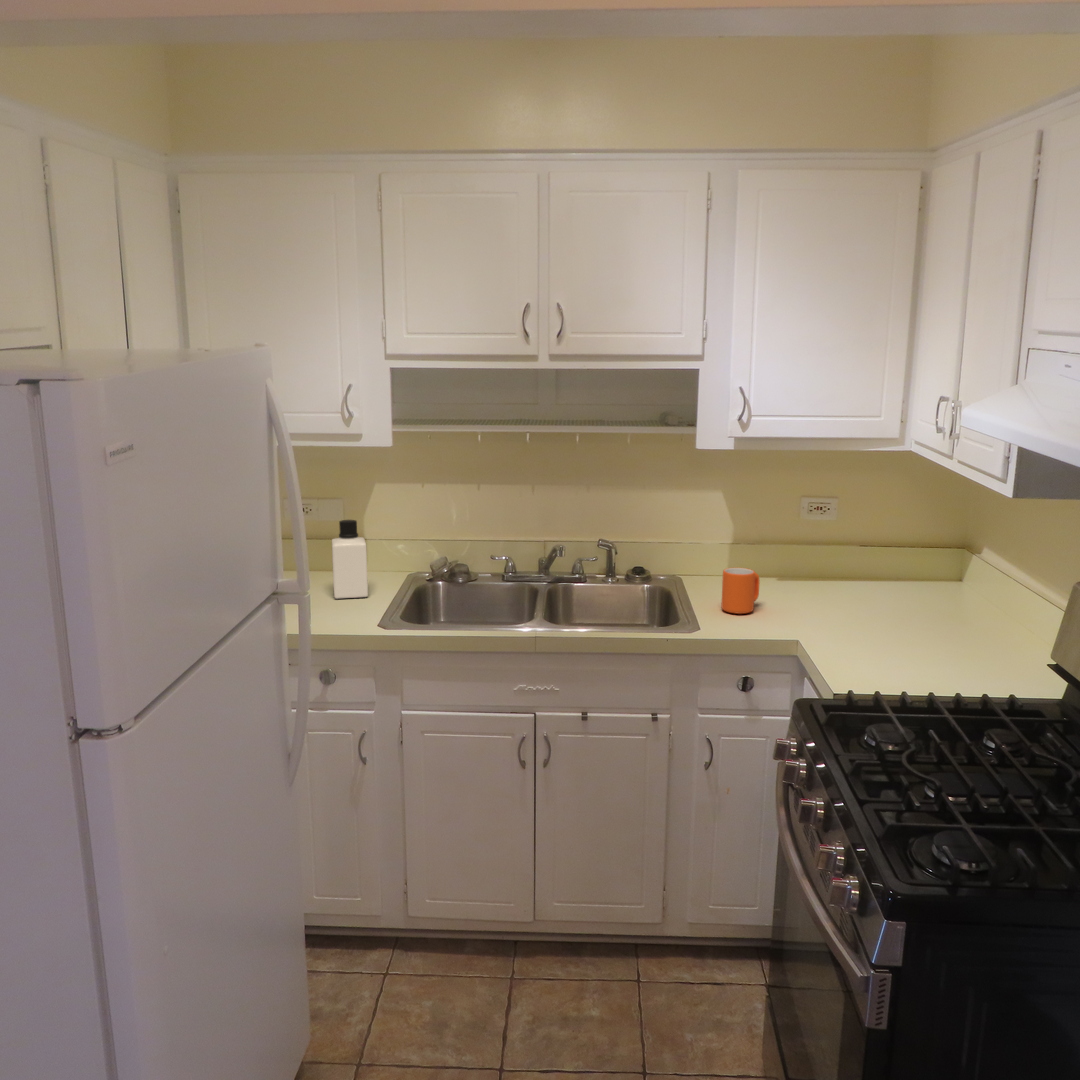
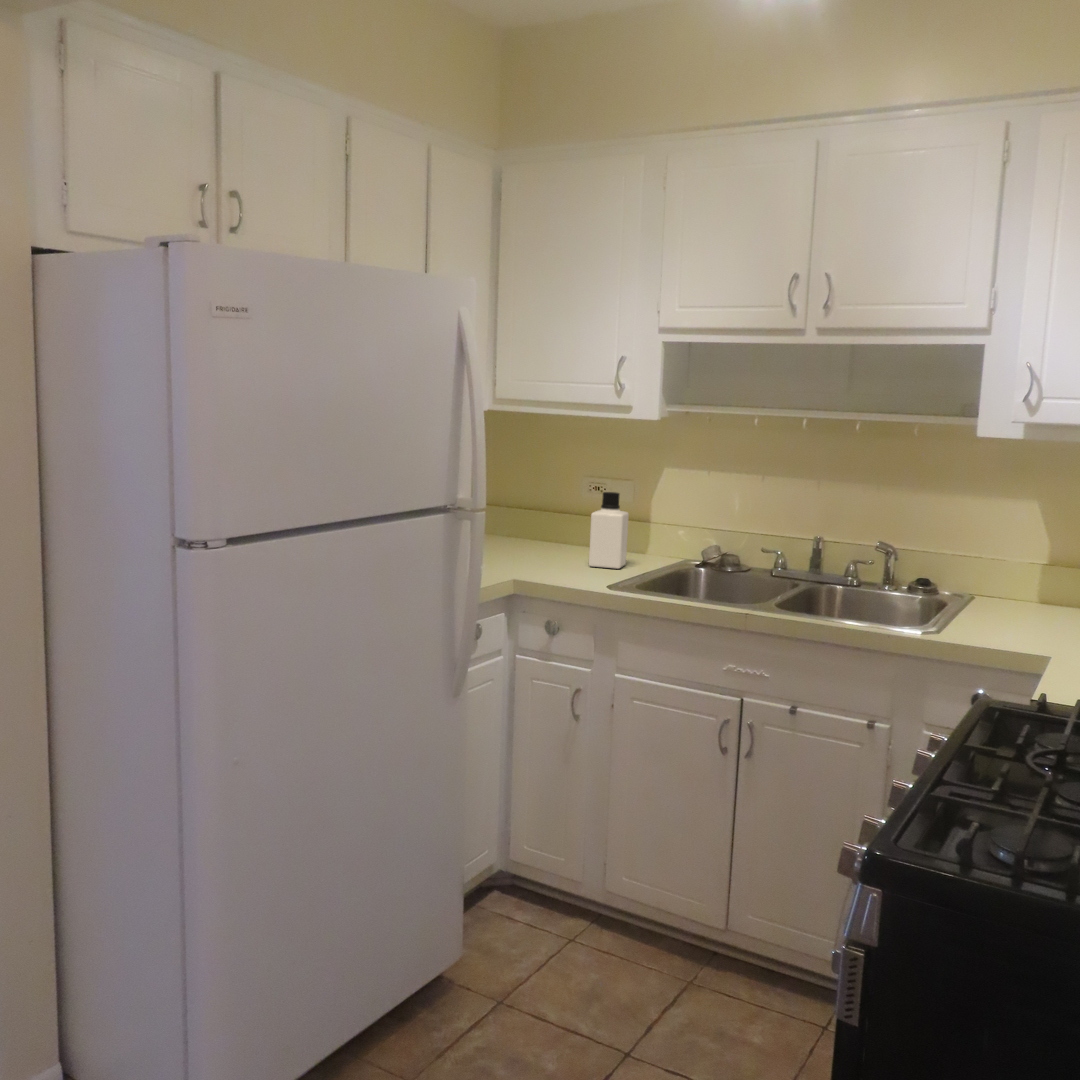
mug: present [722,568,760,614] -> none [989,578,1044,631]

